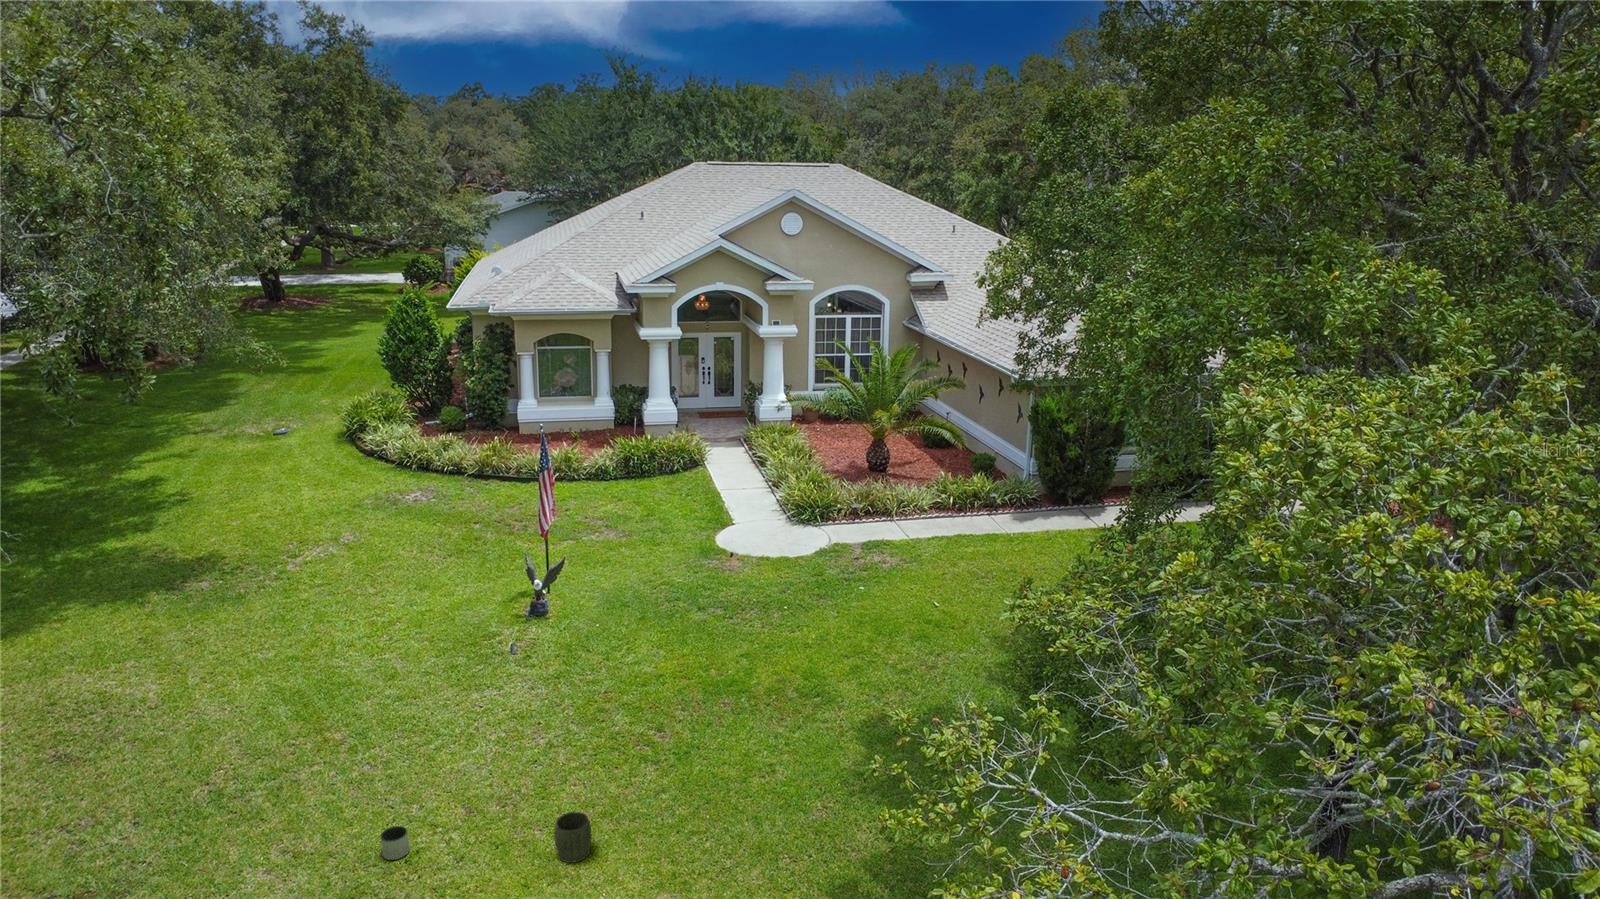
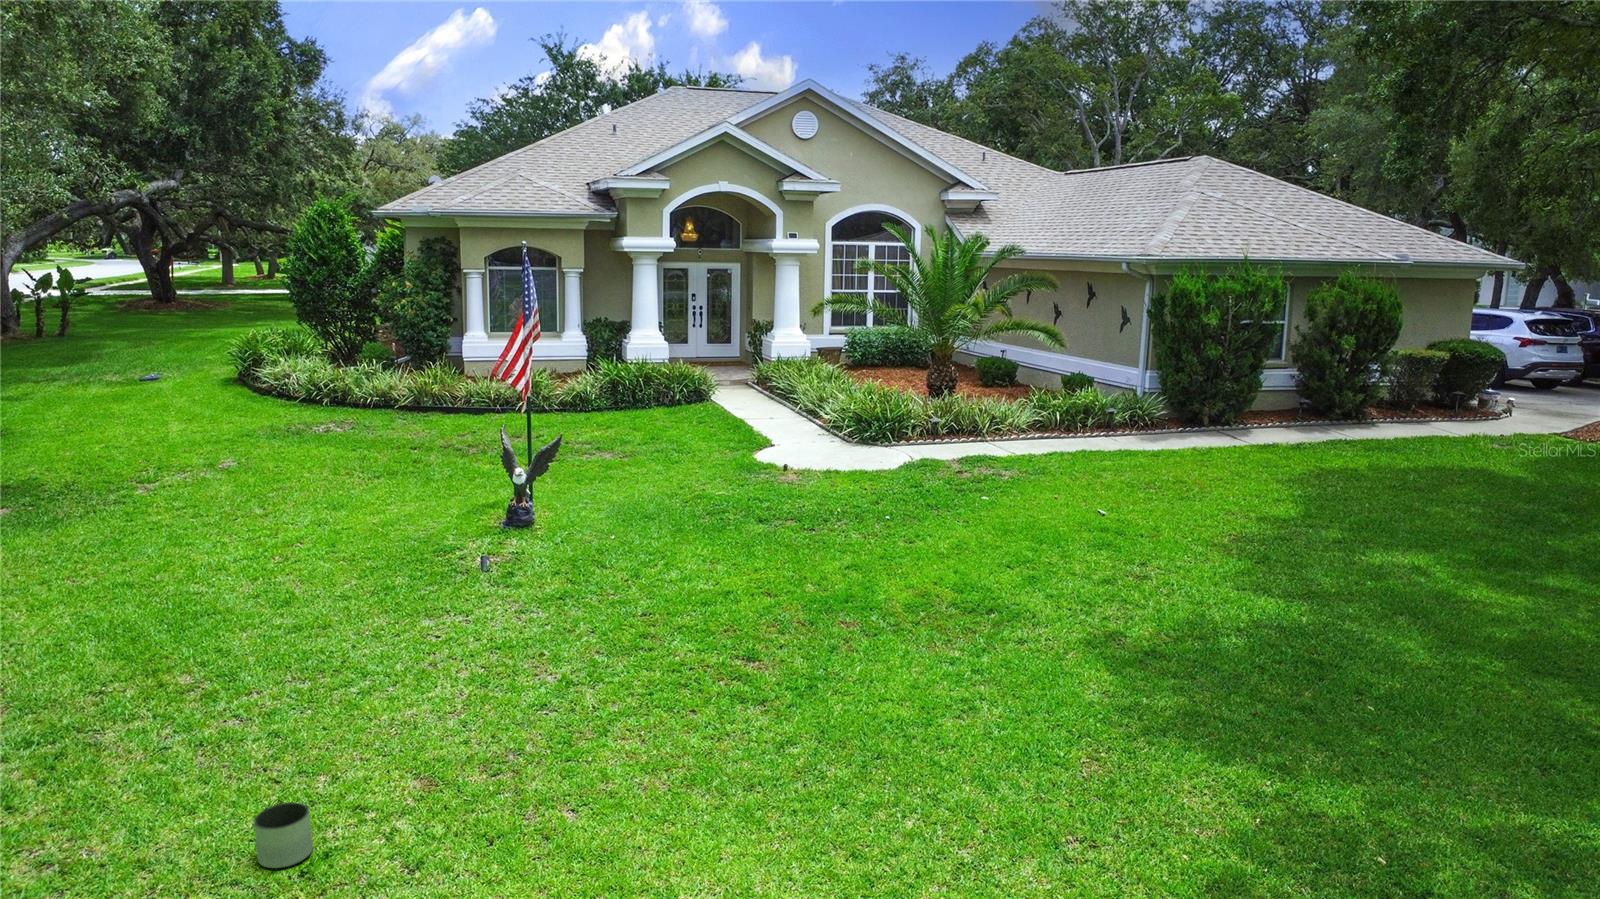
woven basket: present [554,812,592,863] -> none [604,766,675,863]

